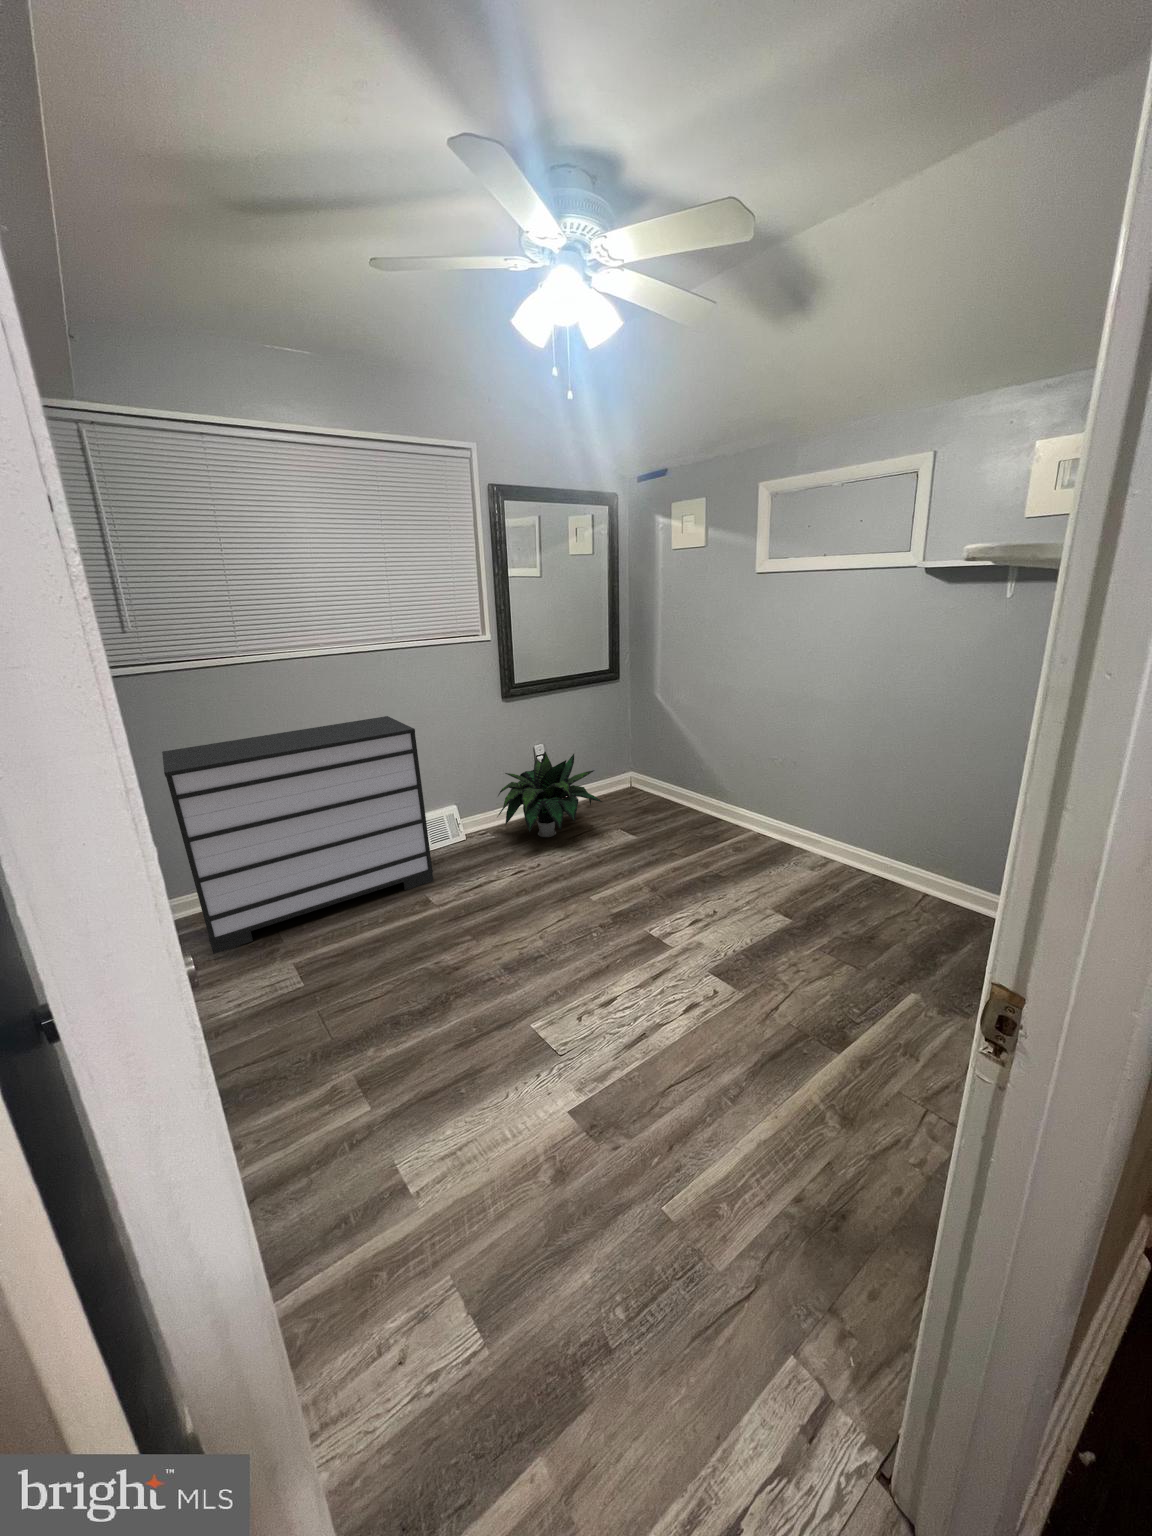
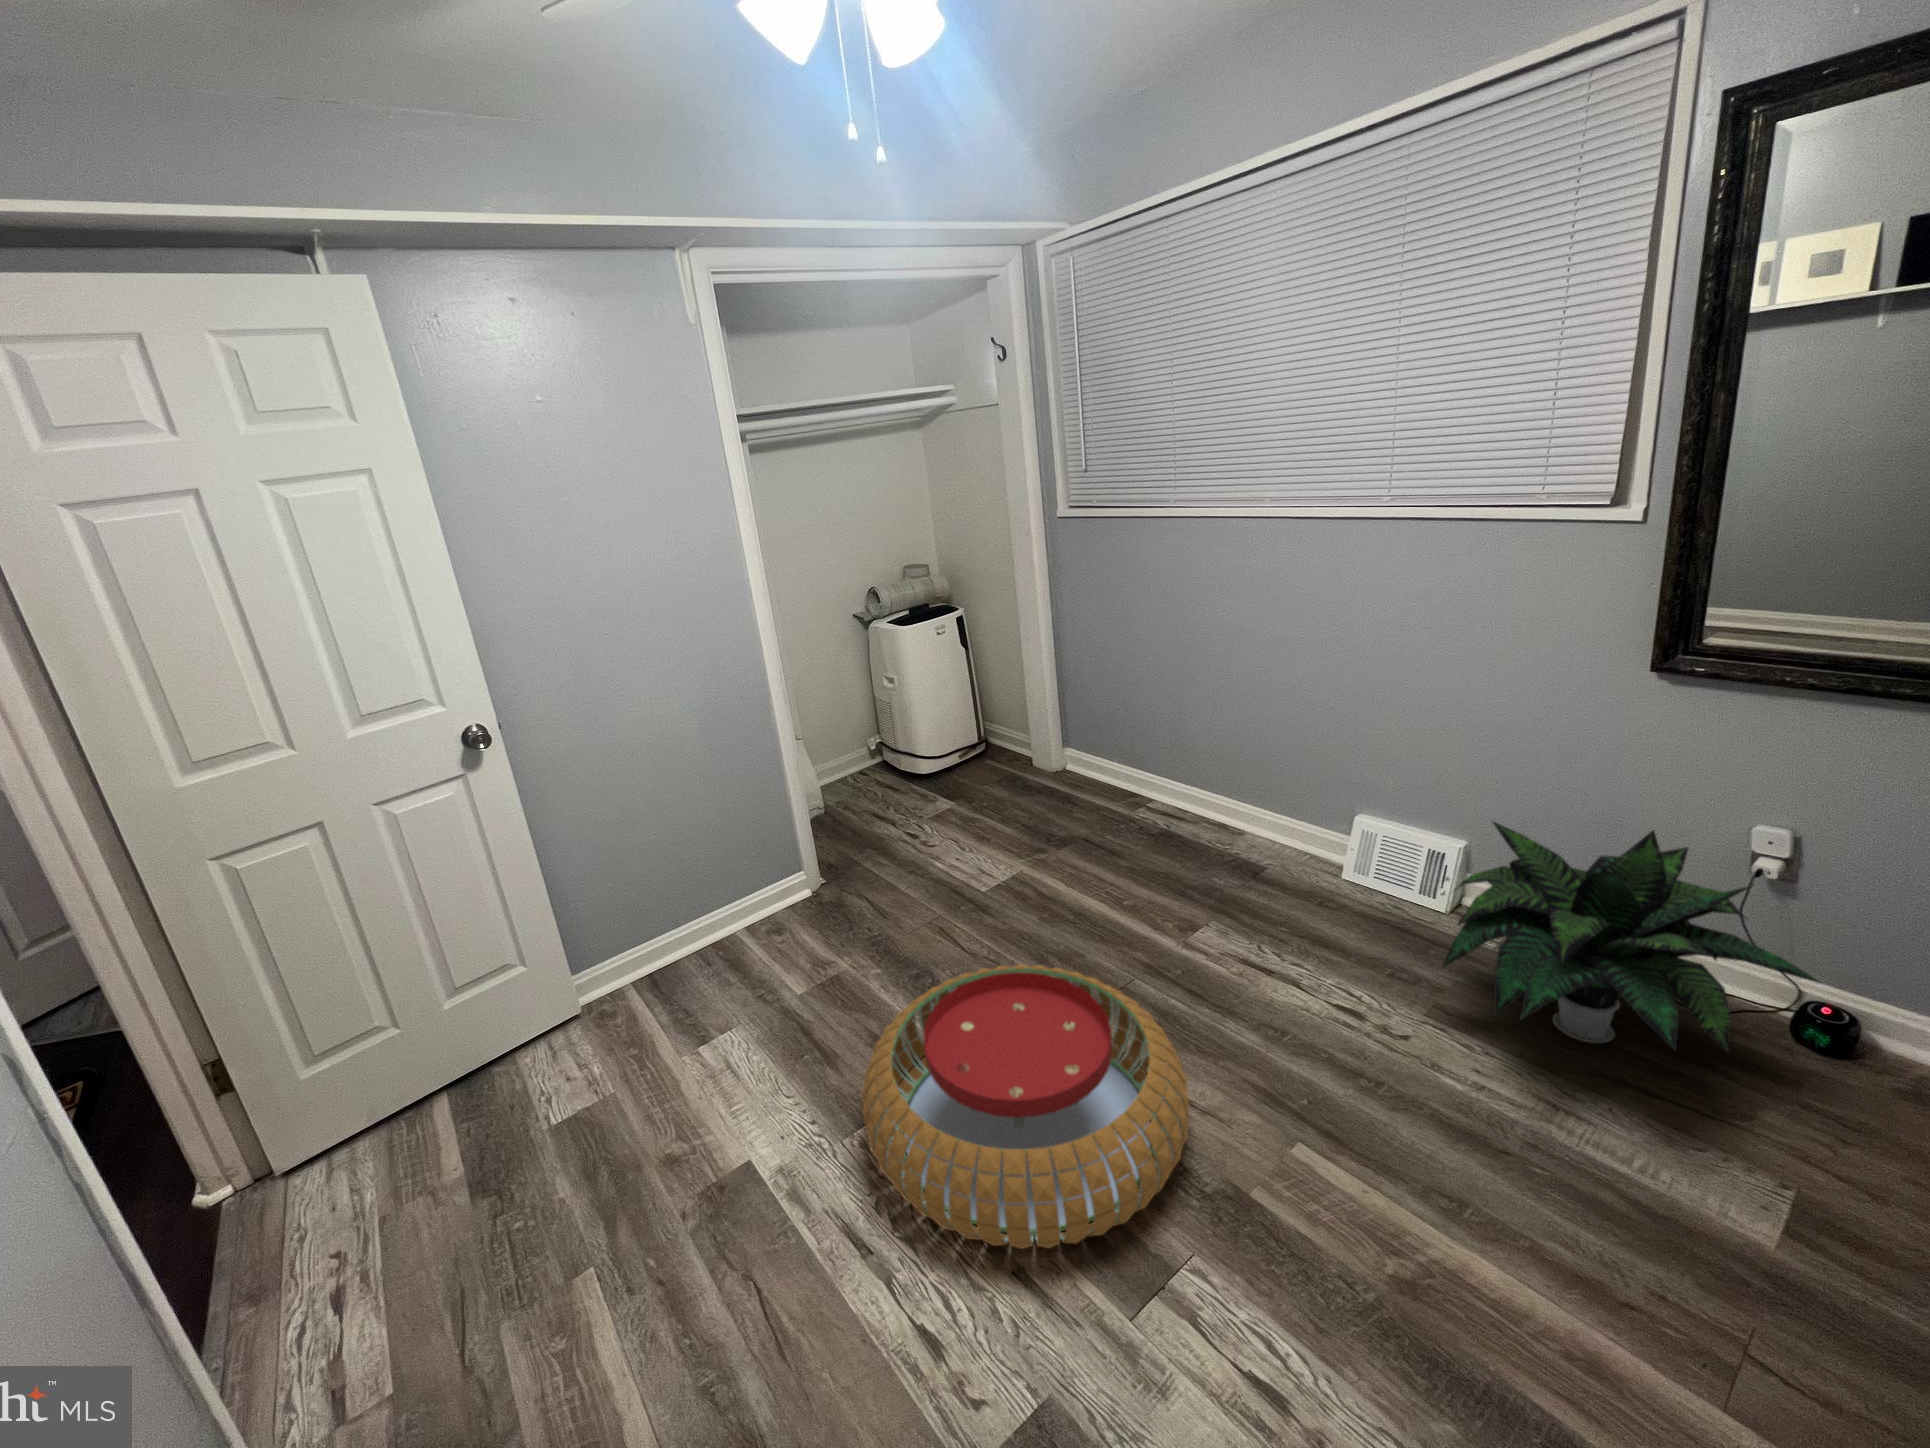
dresser: present [162,716,433,954] -> none [1010,592,1340,919]
pouf: none [469,888,654,1028] -> present [862,964,1190,1249]

